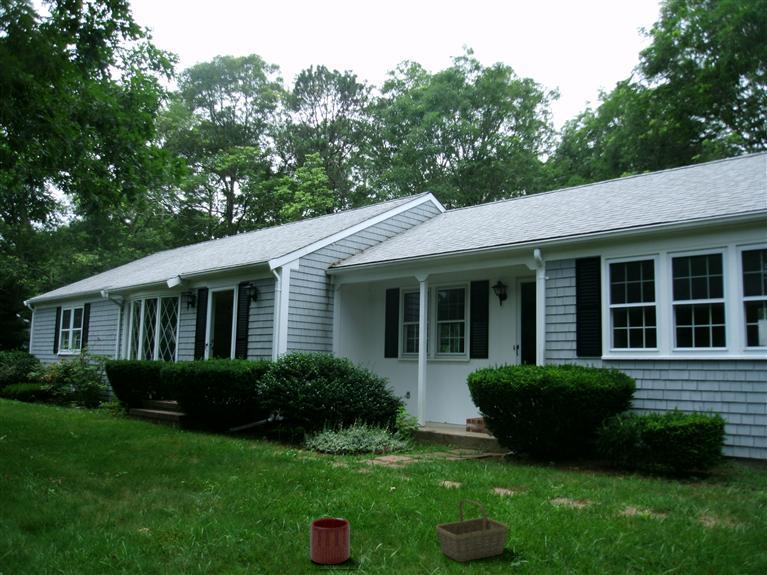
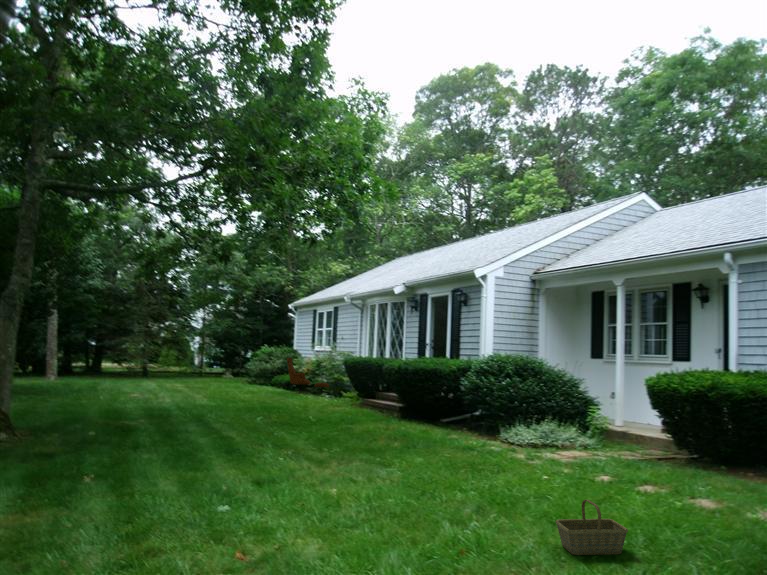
lounge chair: none [24,364,81,407] -> present [287,358,329,393]
planter: present [310,518,350,564] -> none [445,502,478,541]

